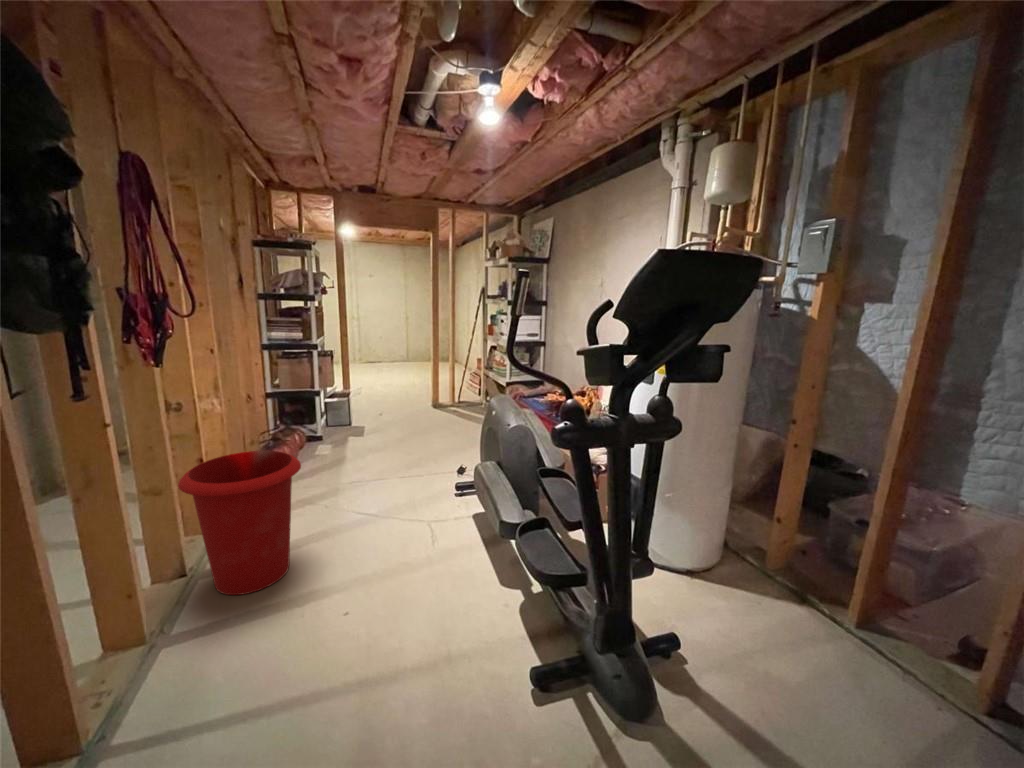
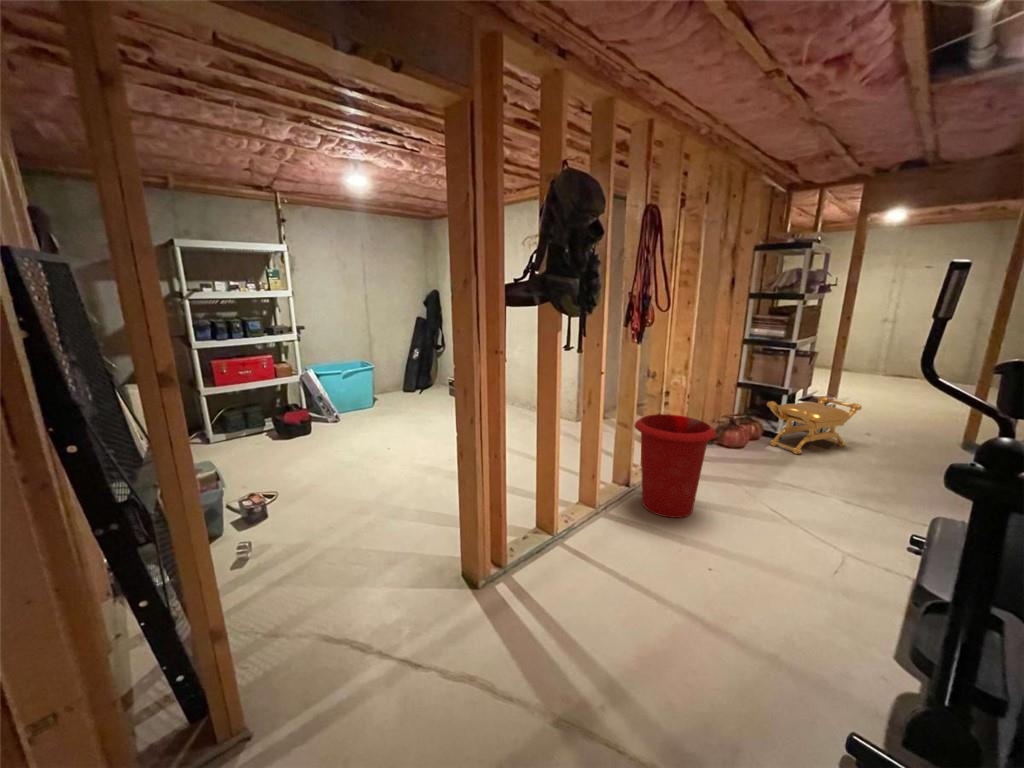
stool: none [306,391,378,451] -> present [767,396,862,454]

